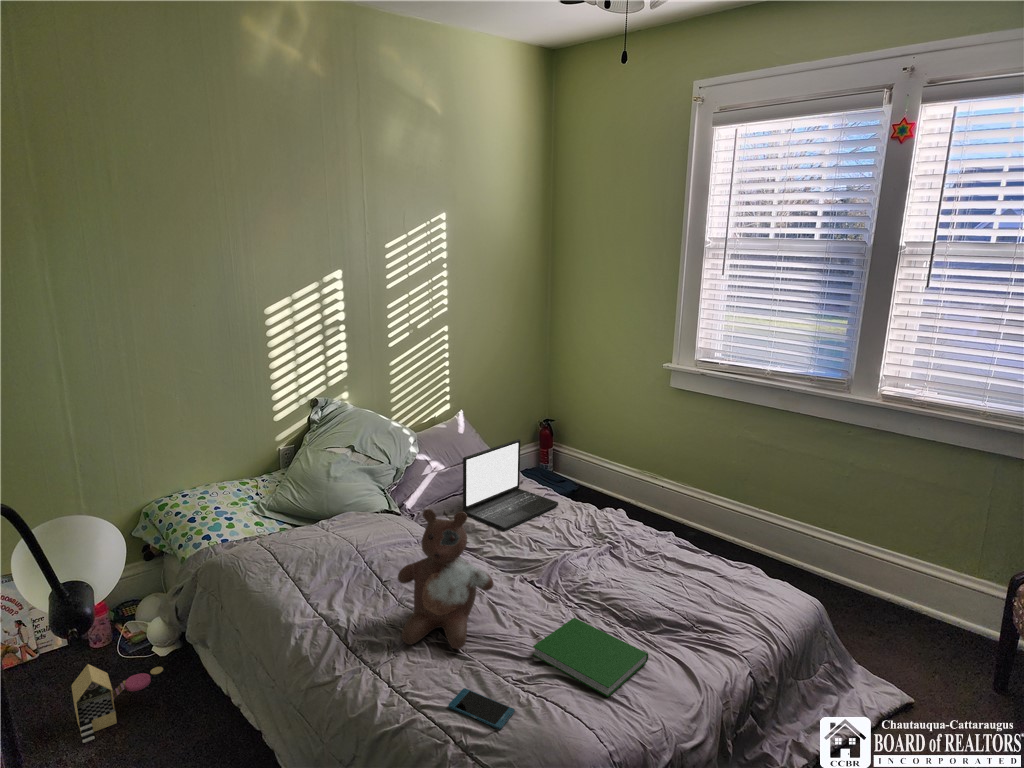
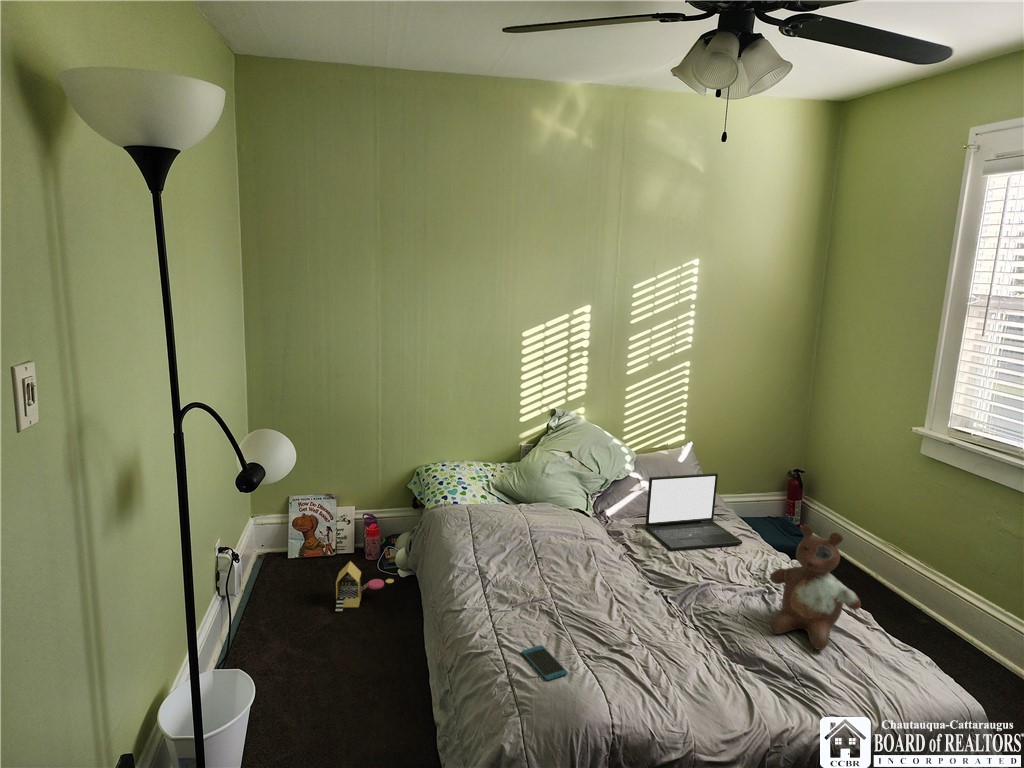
stuffed bear: present [398,509,494,649] -> present [769,524,861,650]
hardcover book: present [533,618,648,697] -> none [616,630,717,696]

